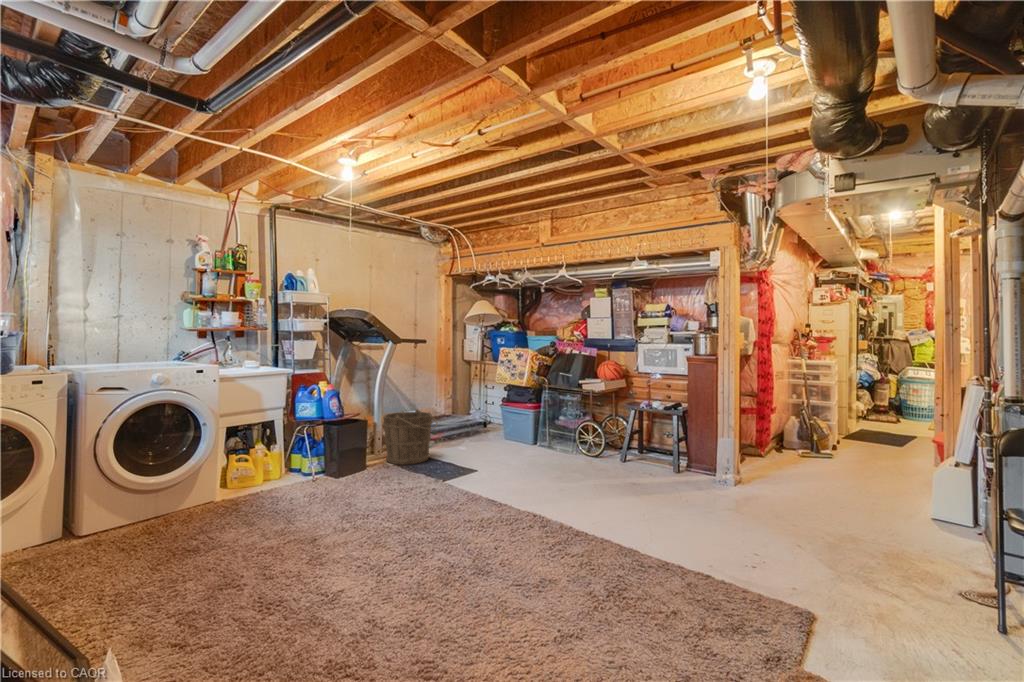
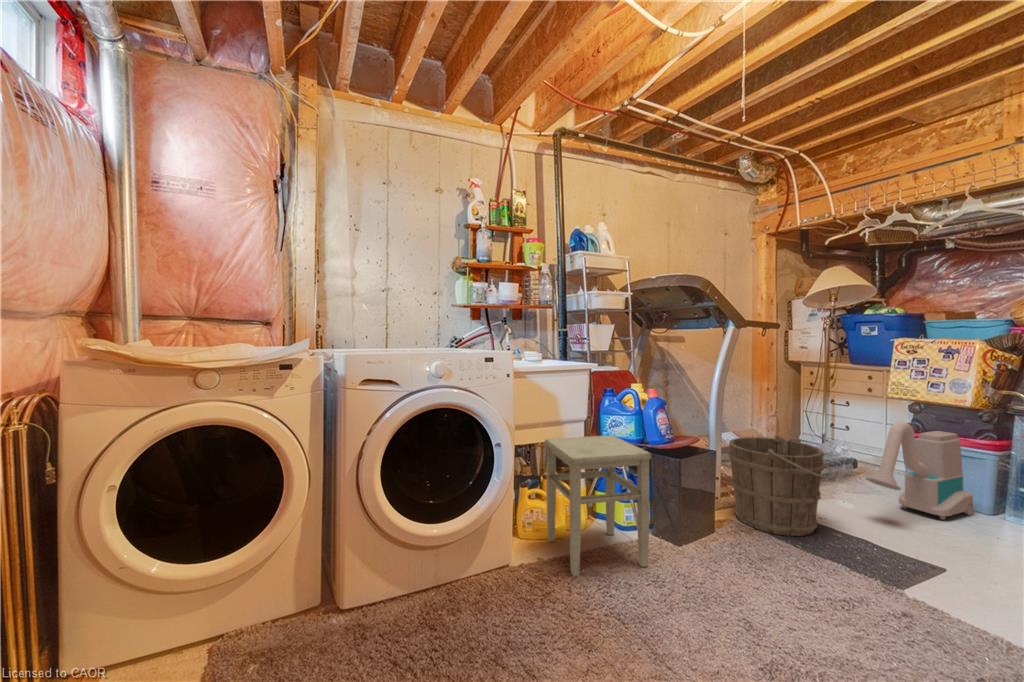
vacuum cleaner: none [461,397,523,450] -> present [866,422,973,520]
stool: none [246,414,309,493] -> present [545,435,651,576]

